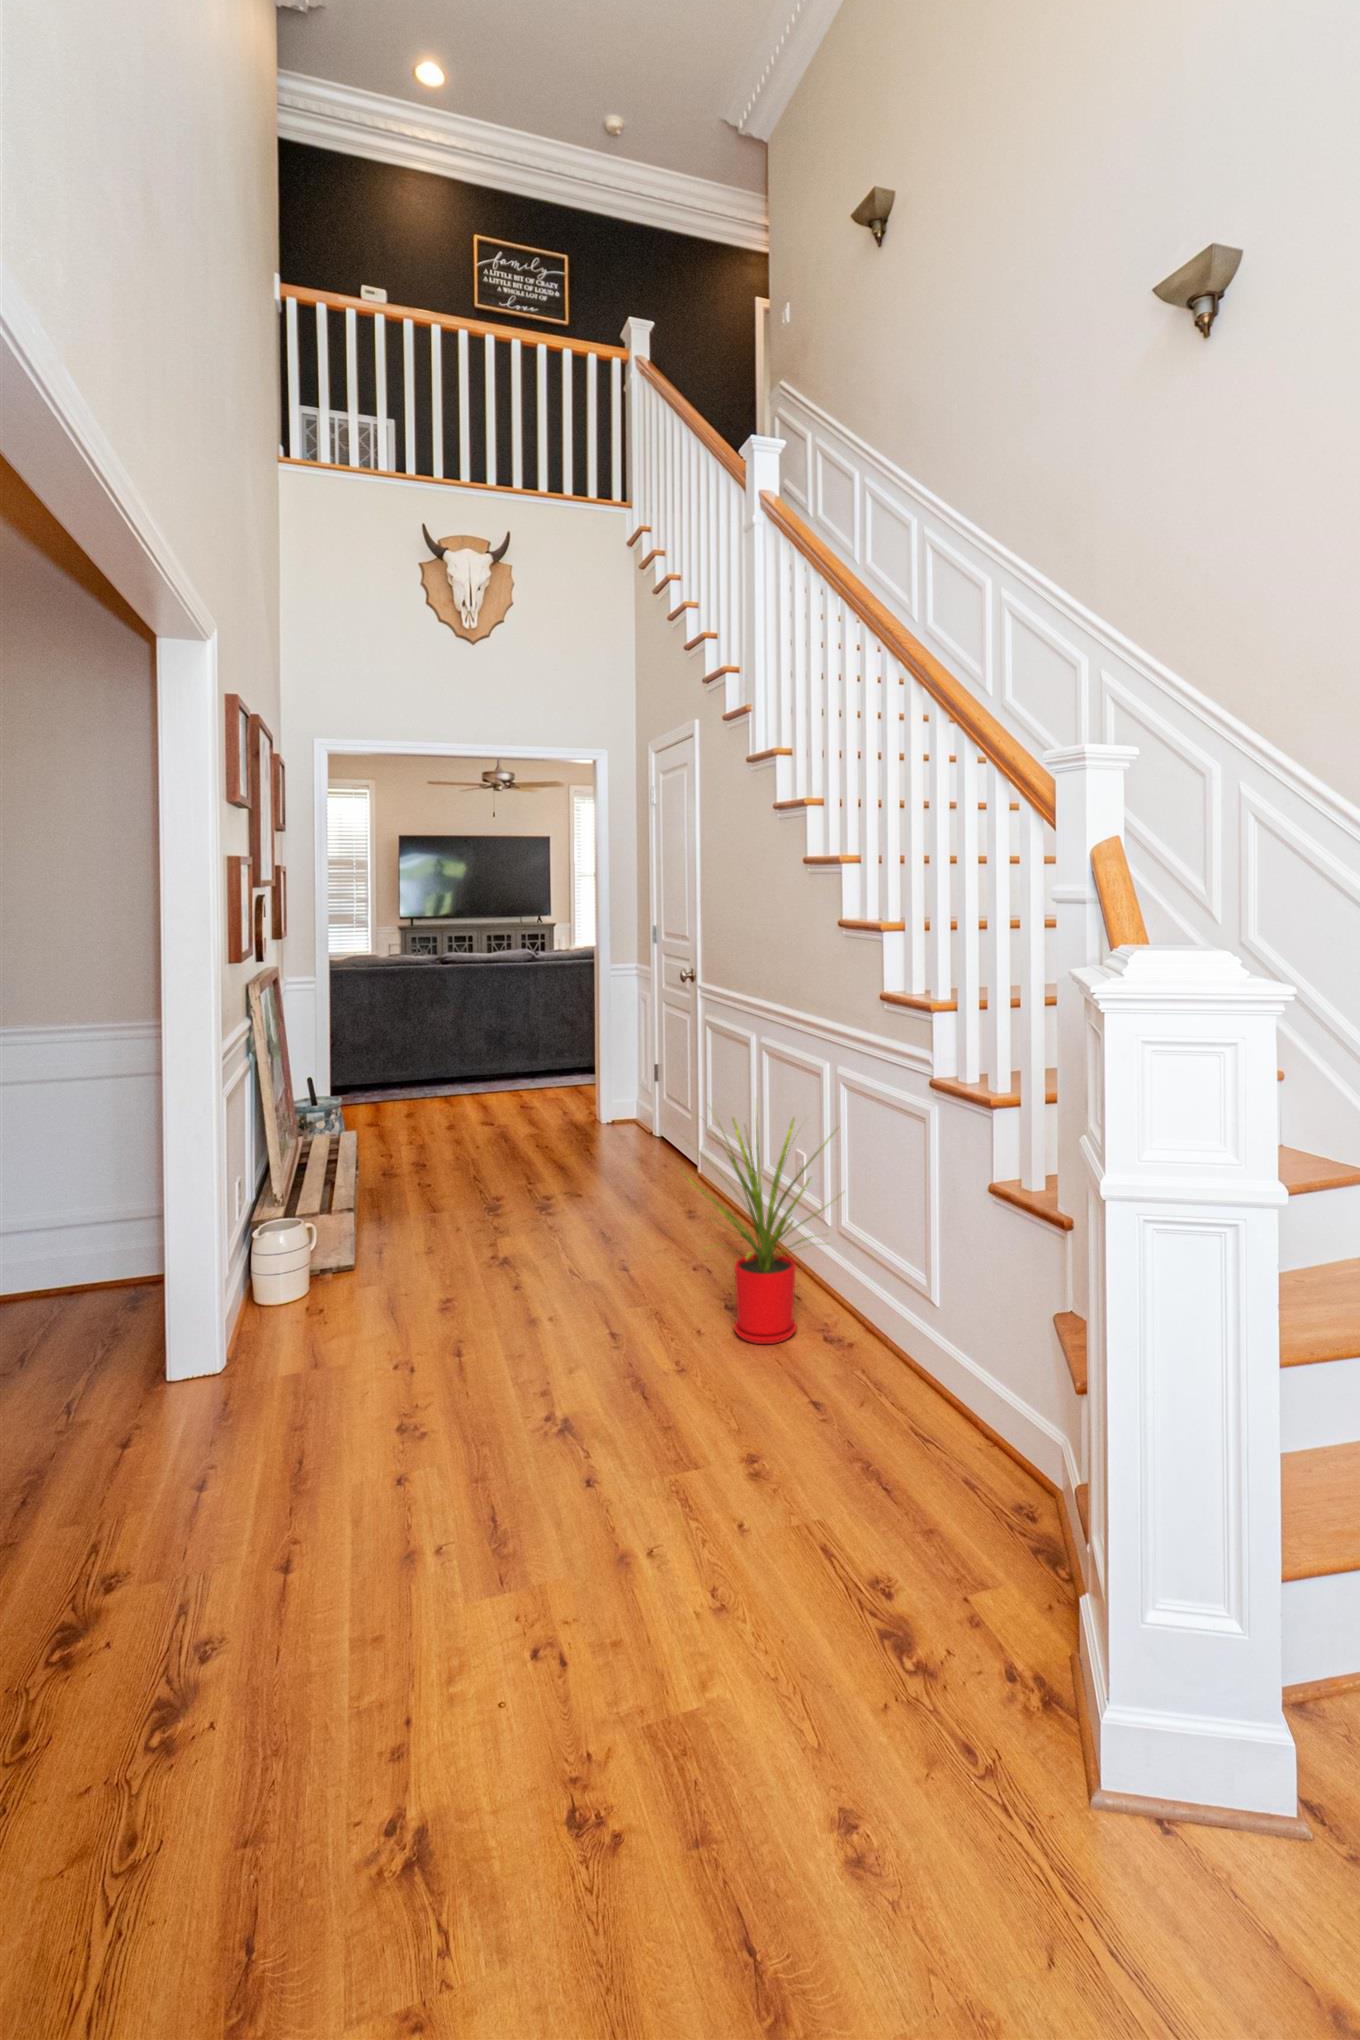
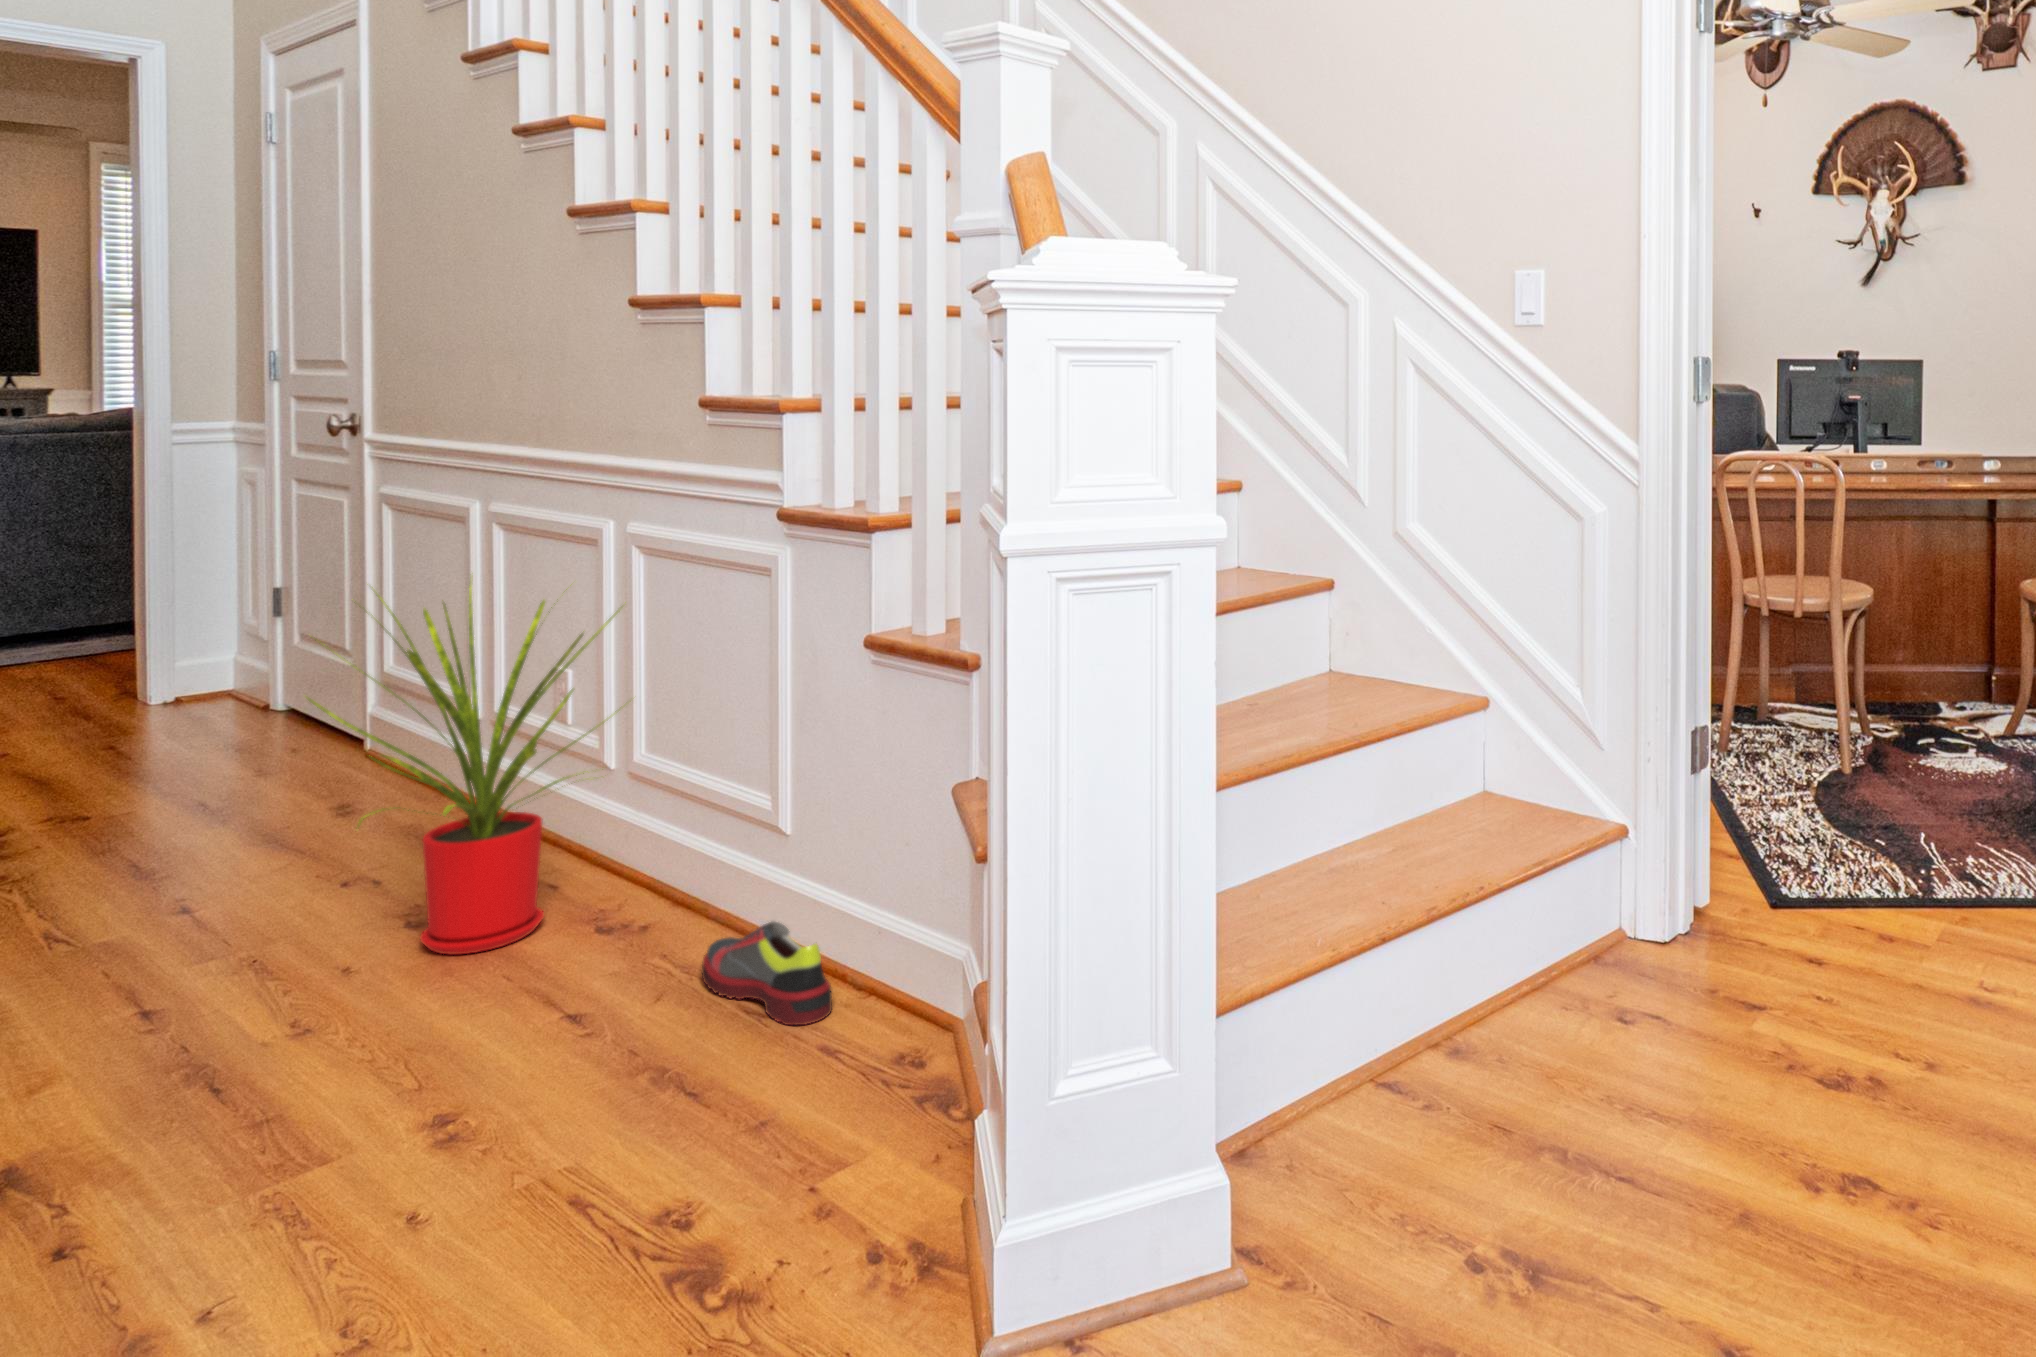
shoe: none [889,1377,973,1461] -> present [702,922,832,1025]

